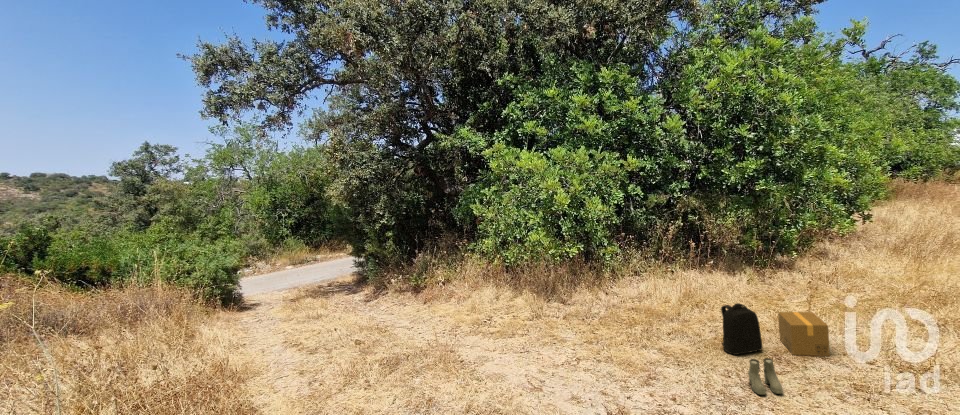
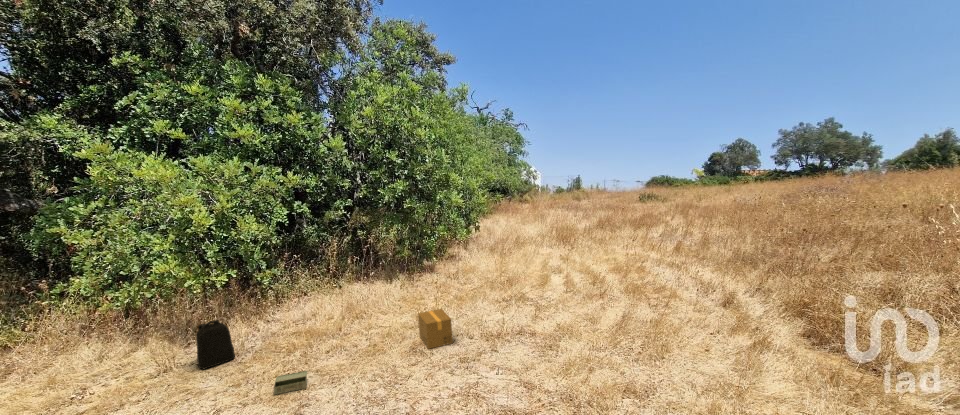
backpack: present [721,303,763,355] -> present [196,320,235,369]
toolbox: none [623,344,653,361] -> present [274,371,307,394]
boots: present [748,358,783,395] -> none [393,360,419,397]

